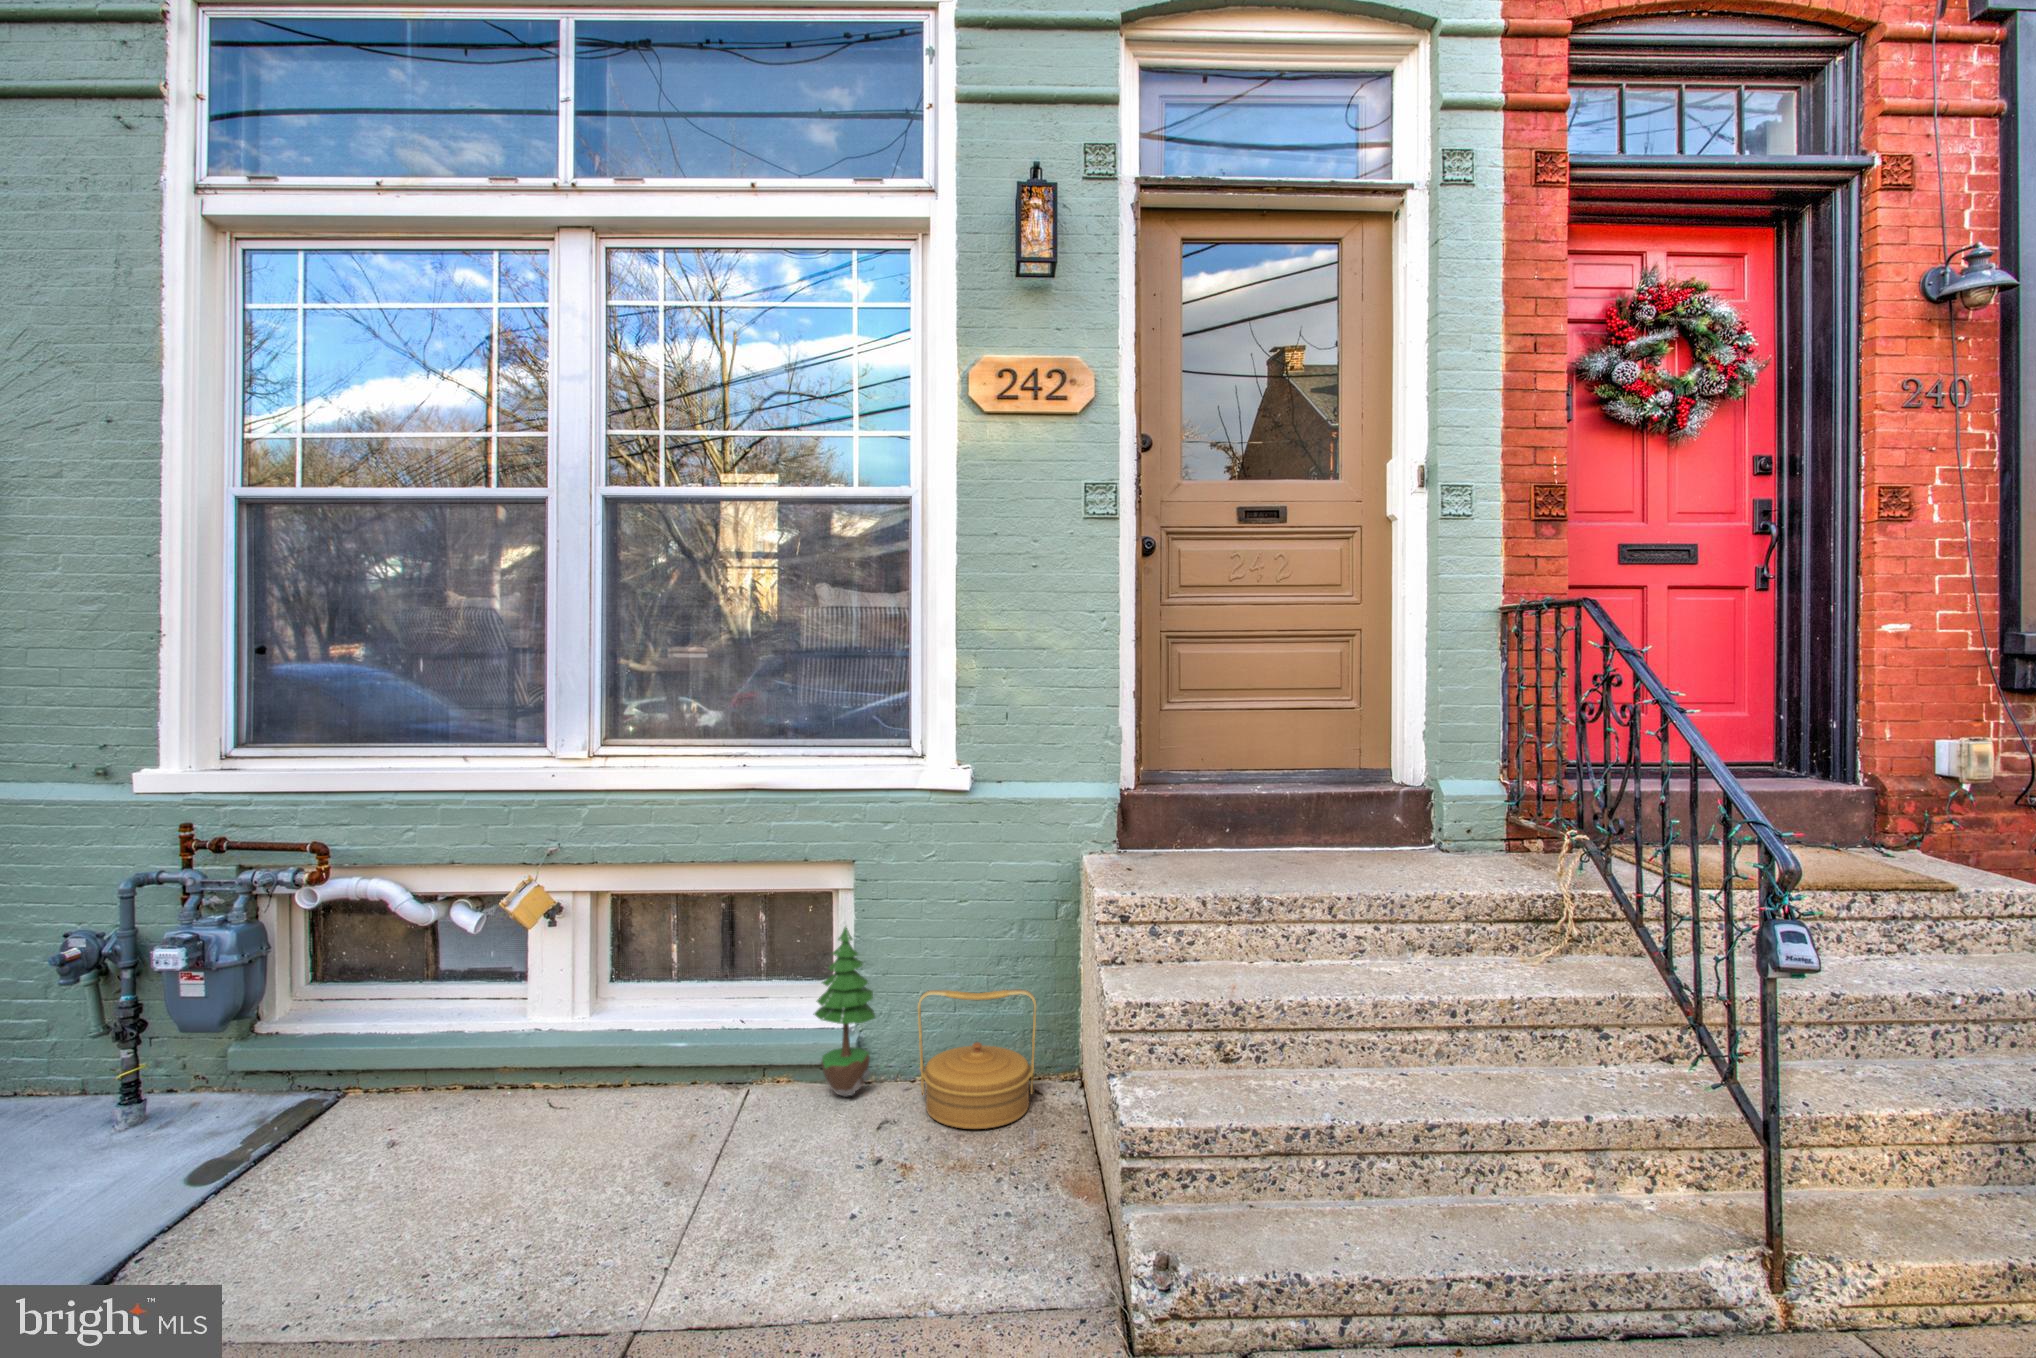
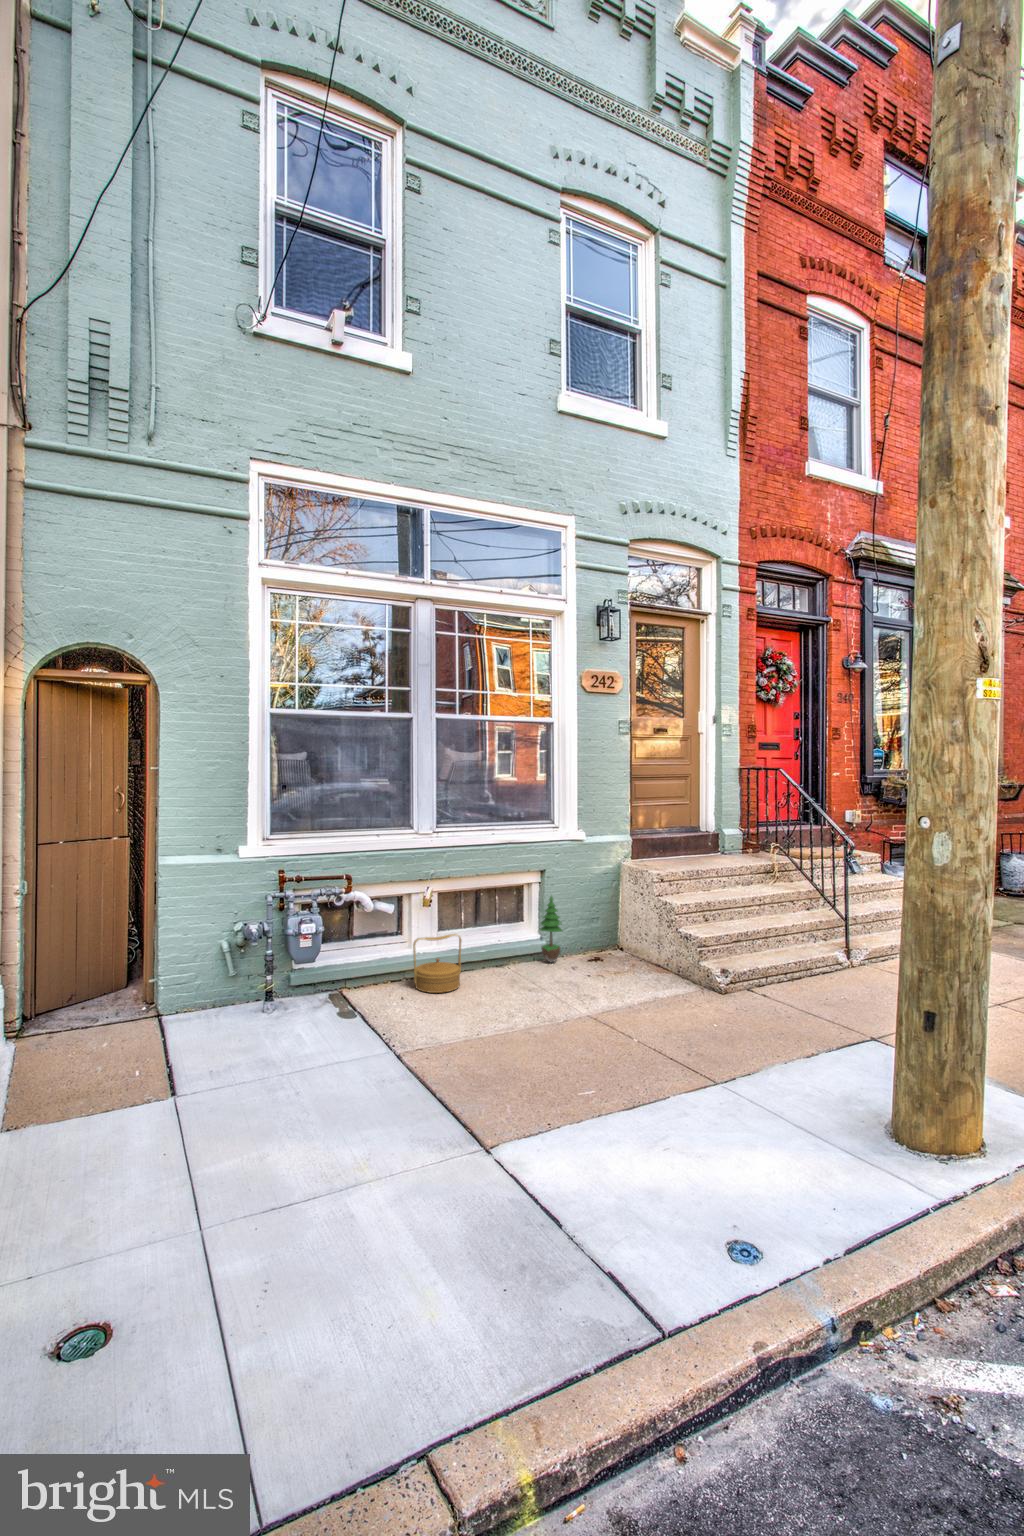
woven basket: present [918,989,1036,1129] -> present [413,934,462,993]

